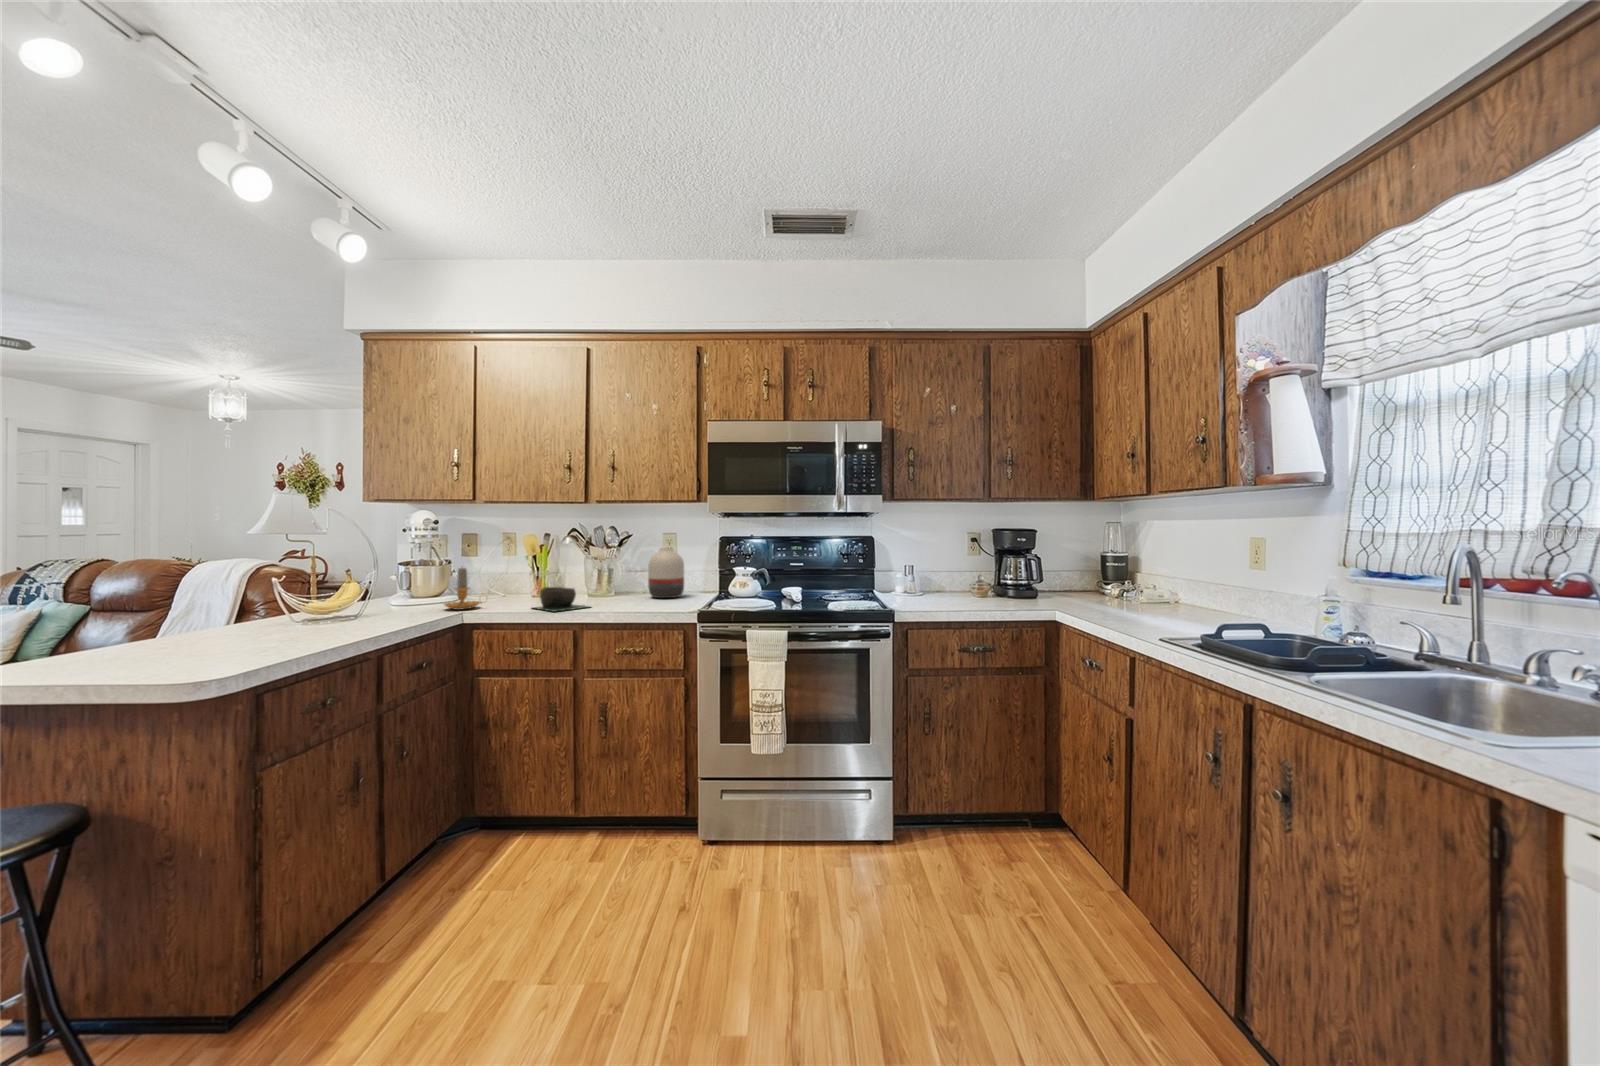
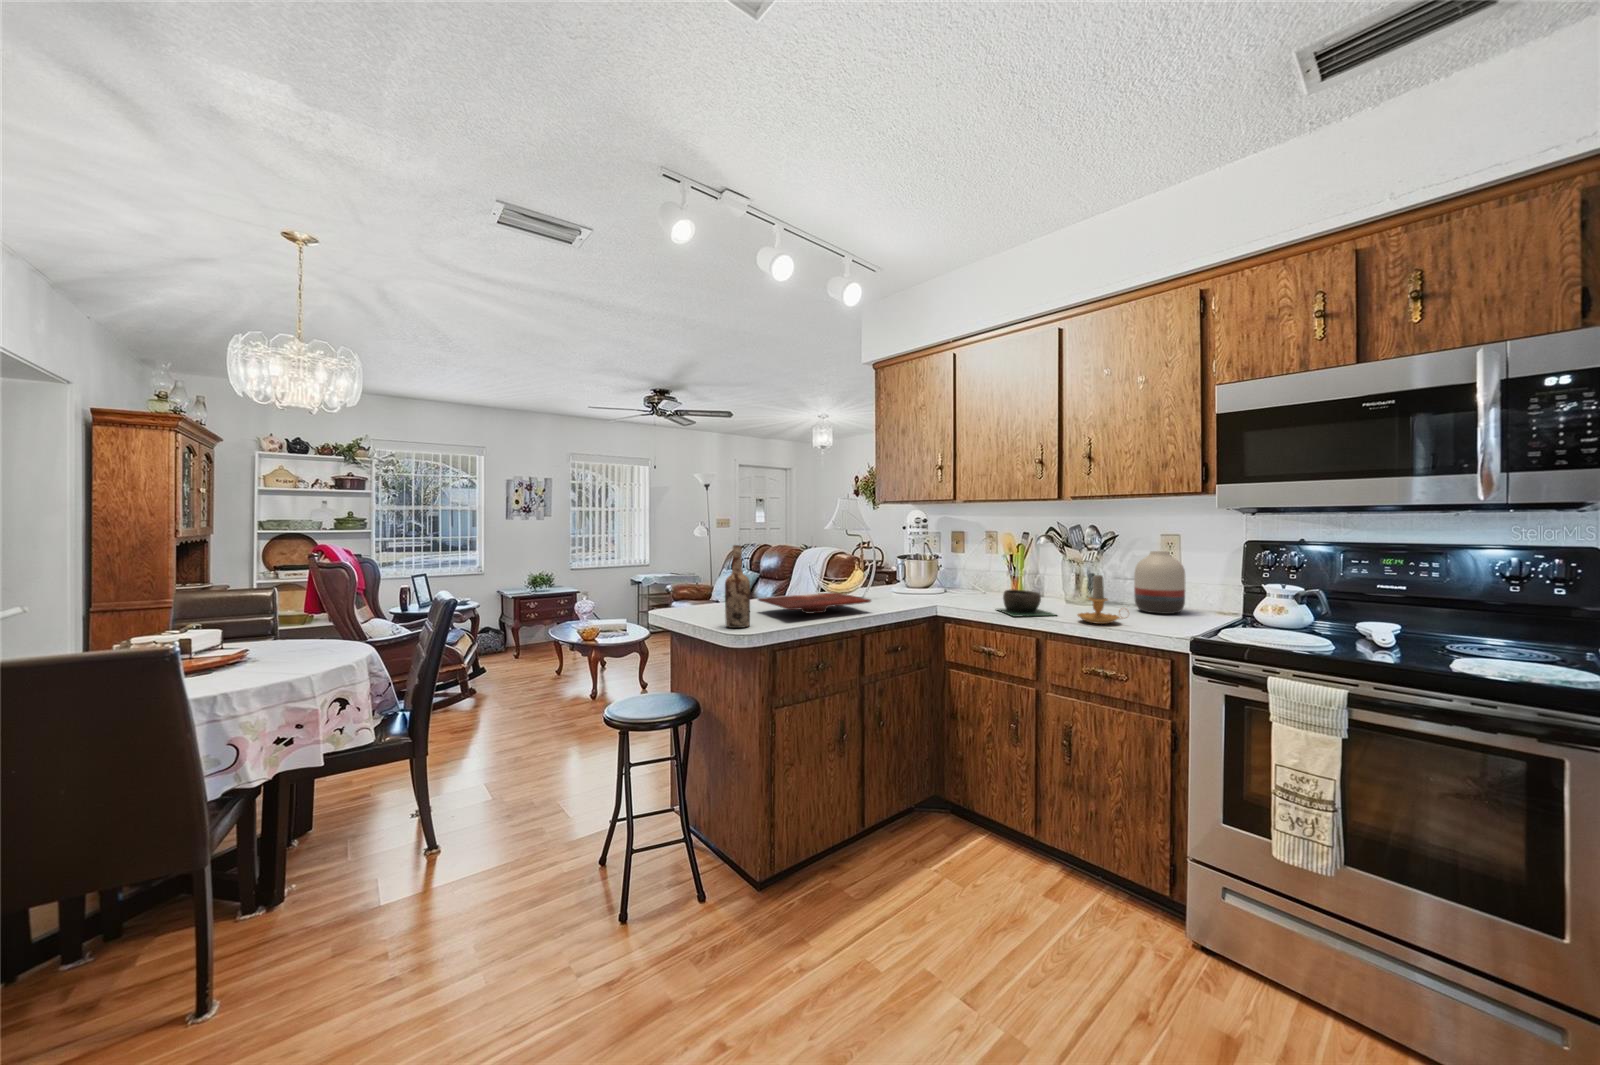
wine bottle: none [154,546,205,664] -> present [725,545,750,628]
candle: present [444,568,482,610] -> present [1078,575,1123,624]
cutting board: none [195,608,388,635] -> present [758,593,871,614]

